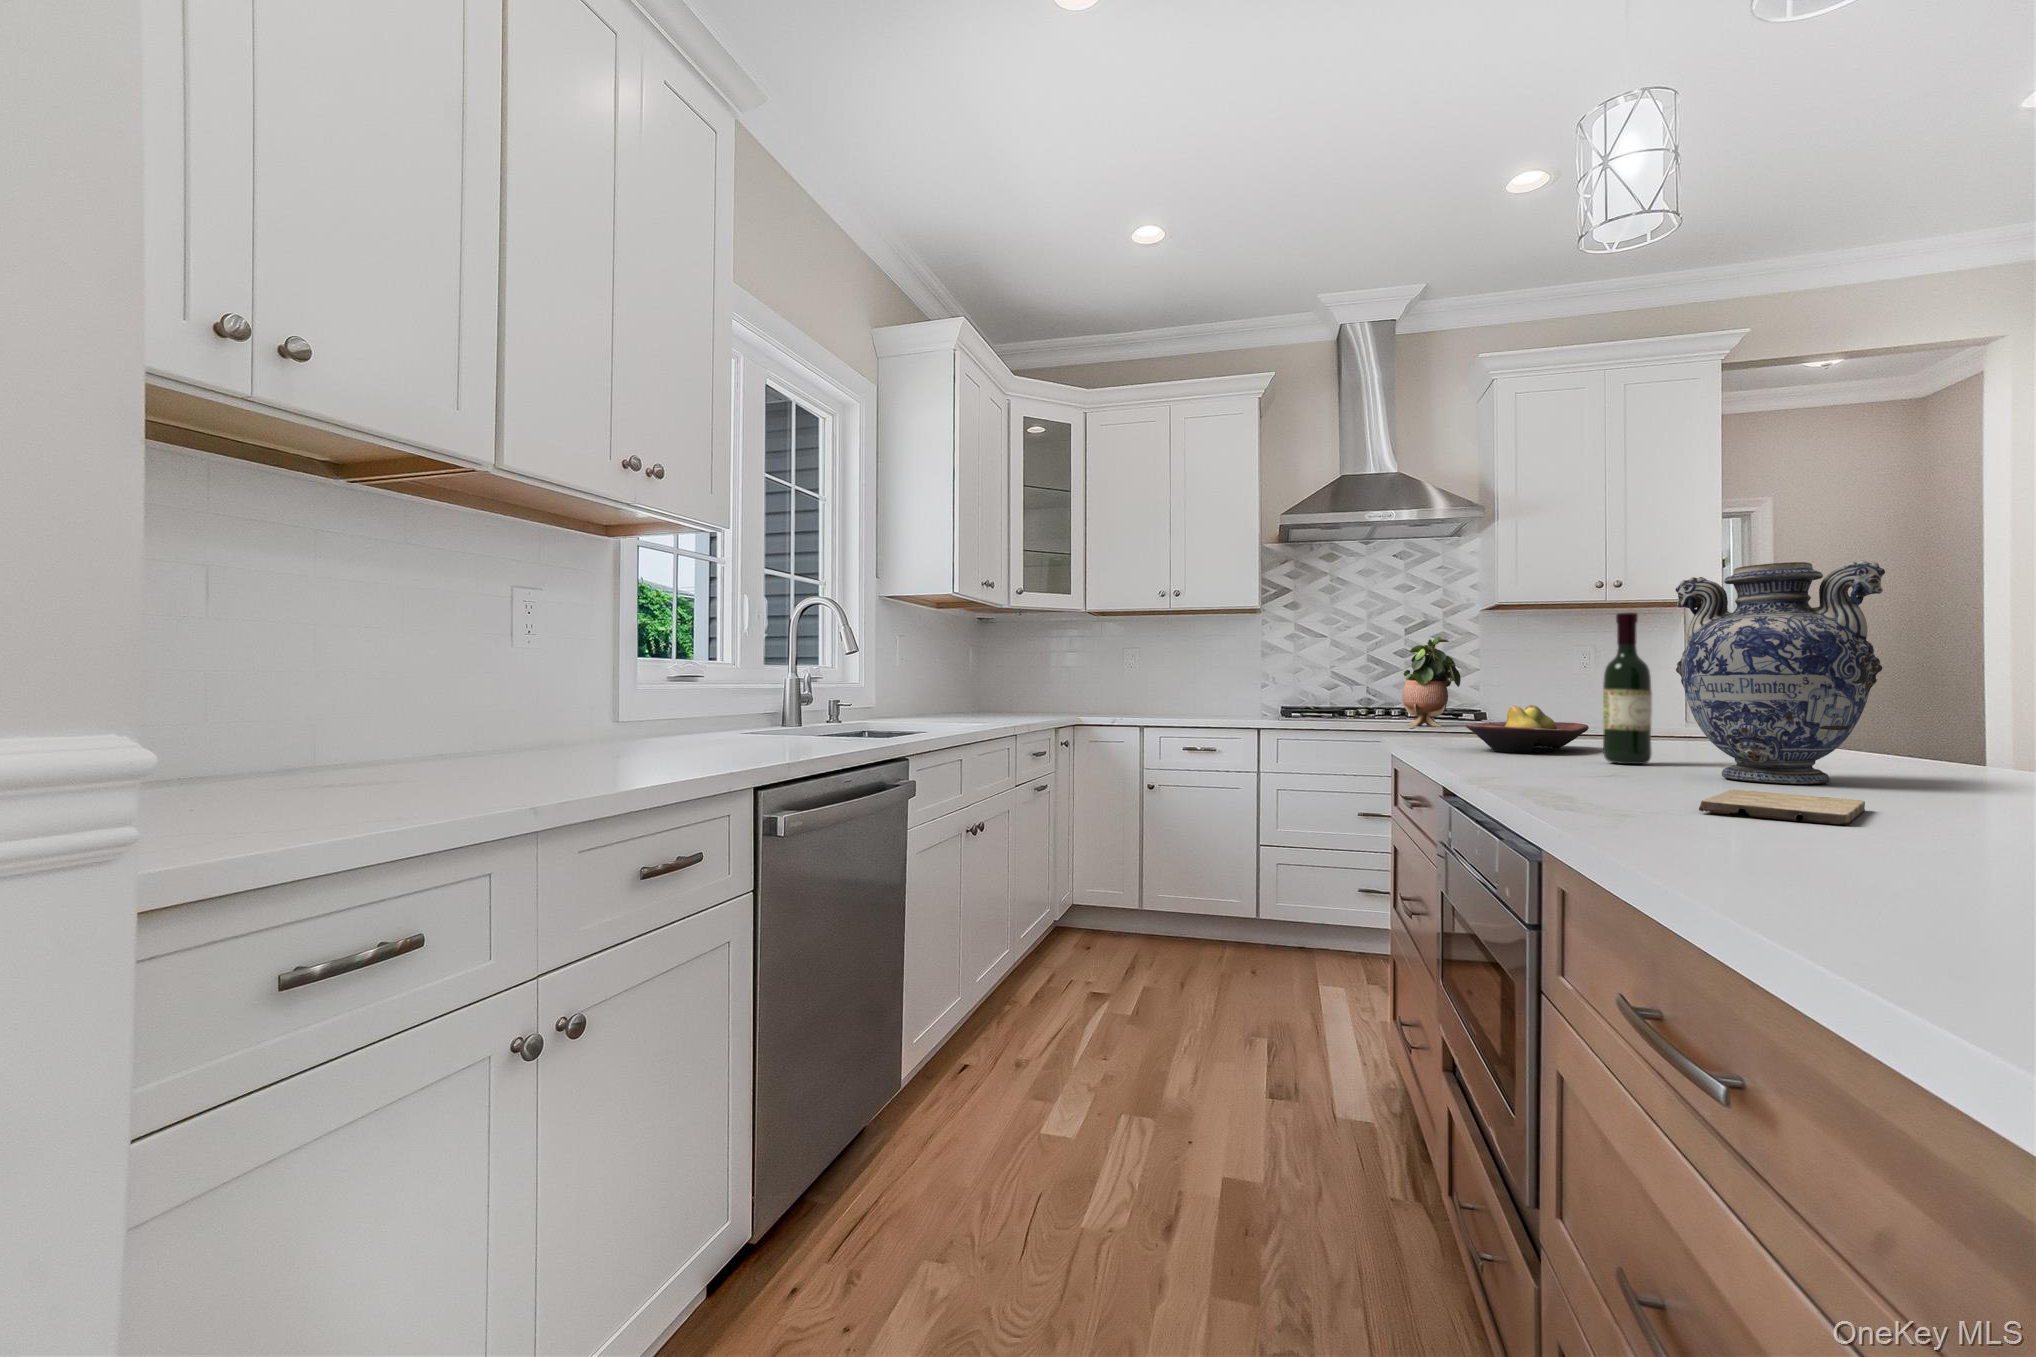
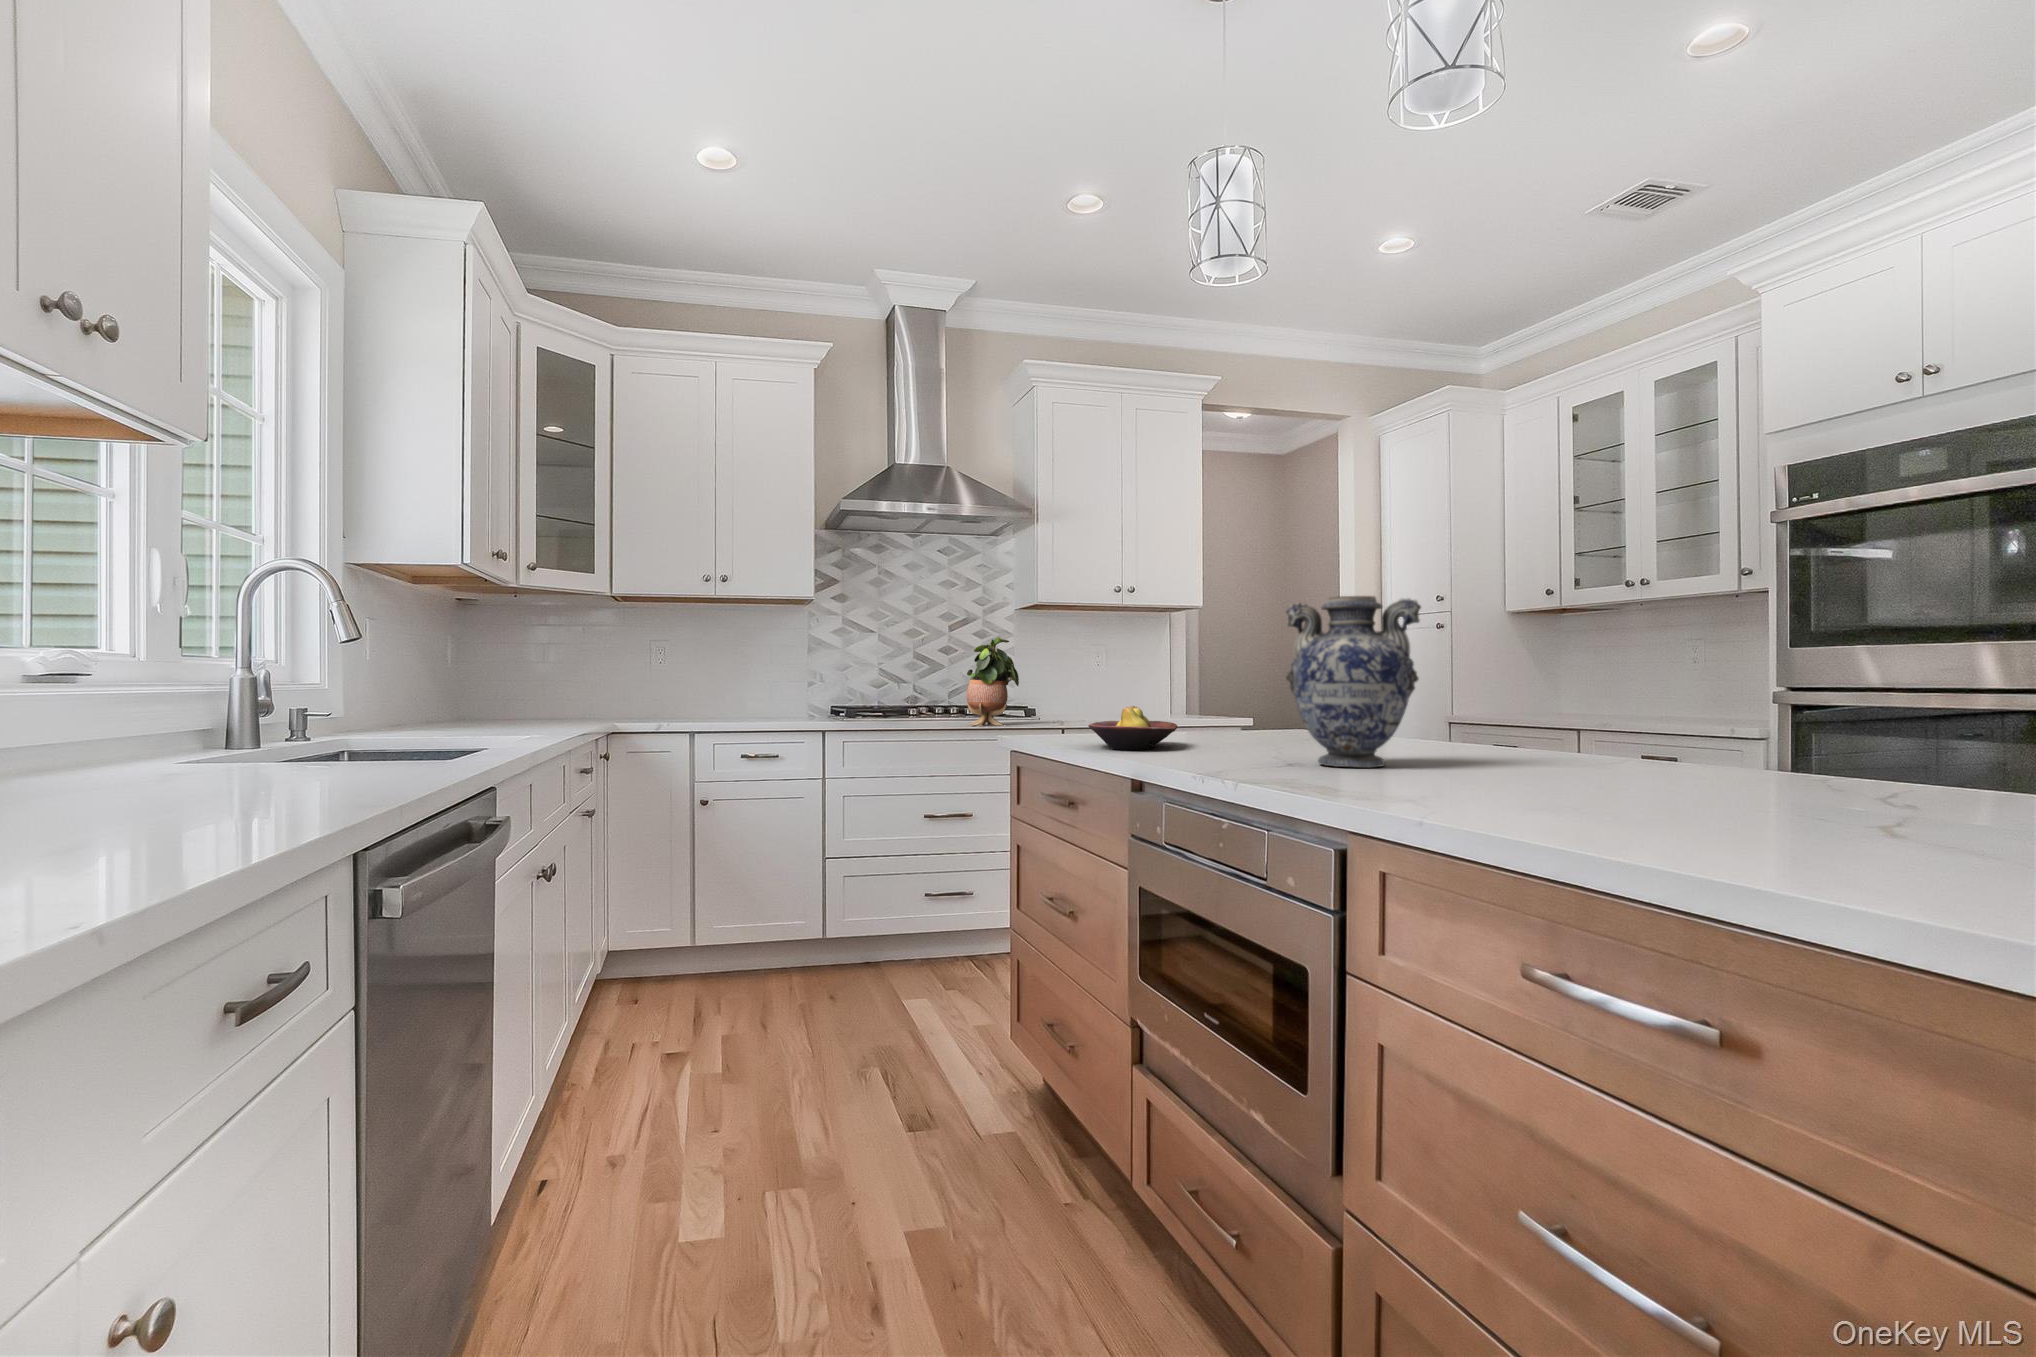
wine bottle: present [1603,613,1652,764] -> none [1216,628,1250,757]
cutting board: present [1699,790,1865,824] -> none [1369,775,1471,797]

